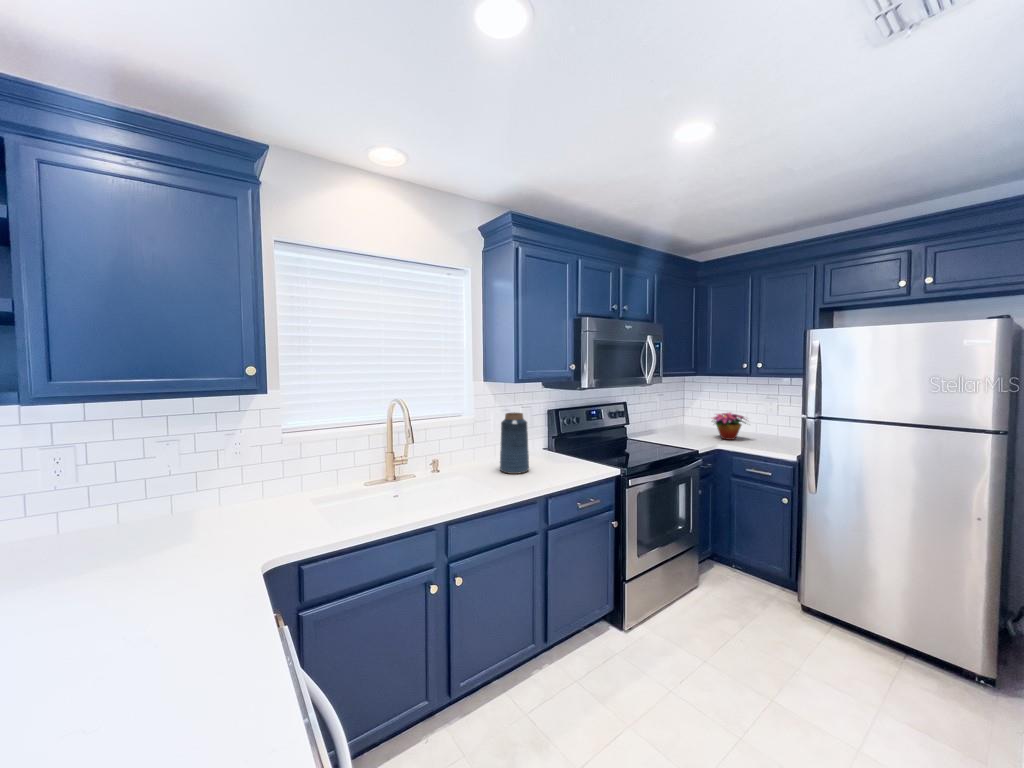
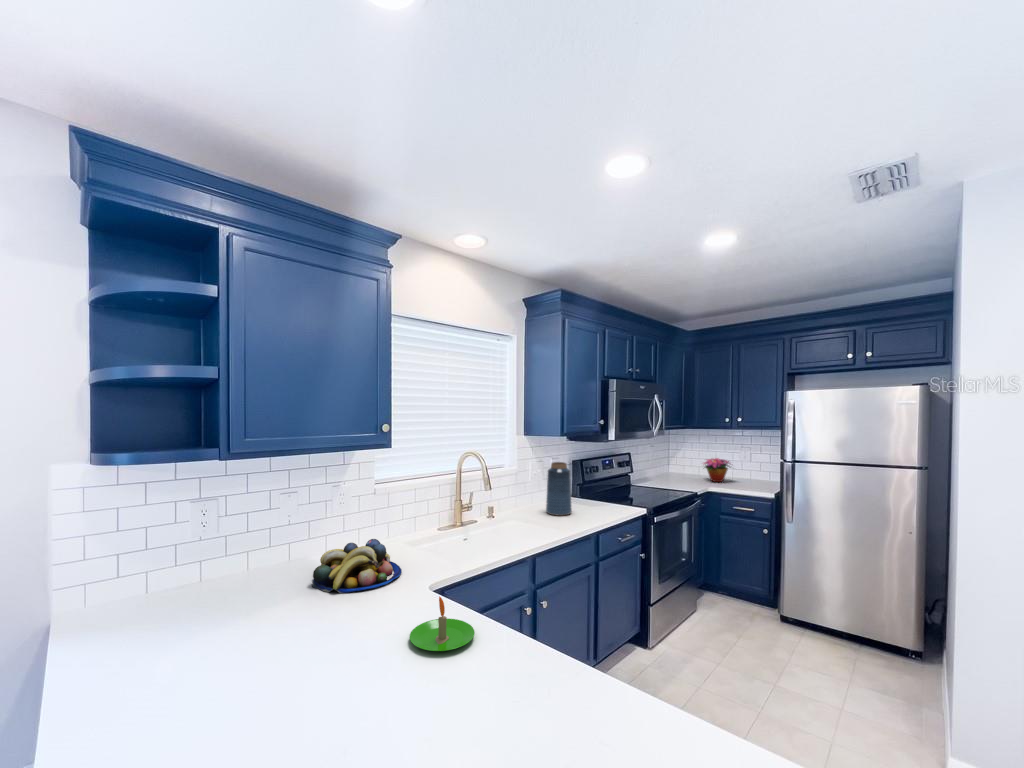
fruit bowl: none [118,498,254,568] -> present [312,539,402,593]
candle: none [80,599,212,694] -> present [410,597,475,651]

